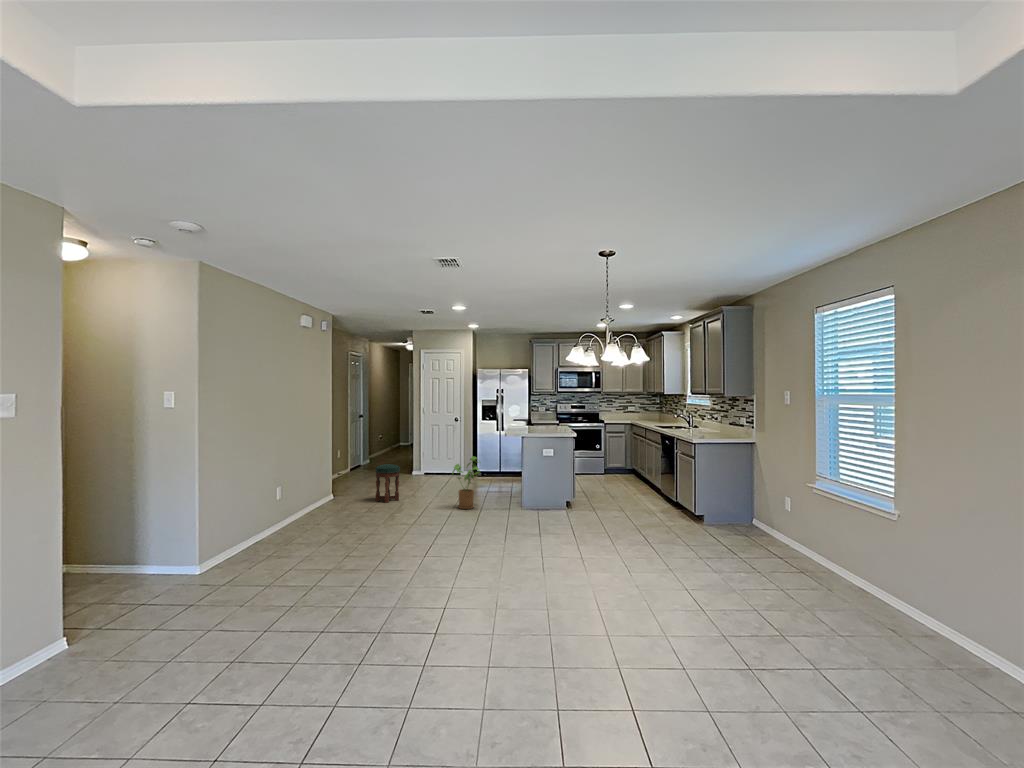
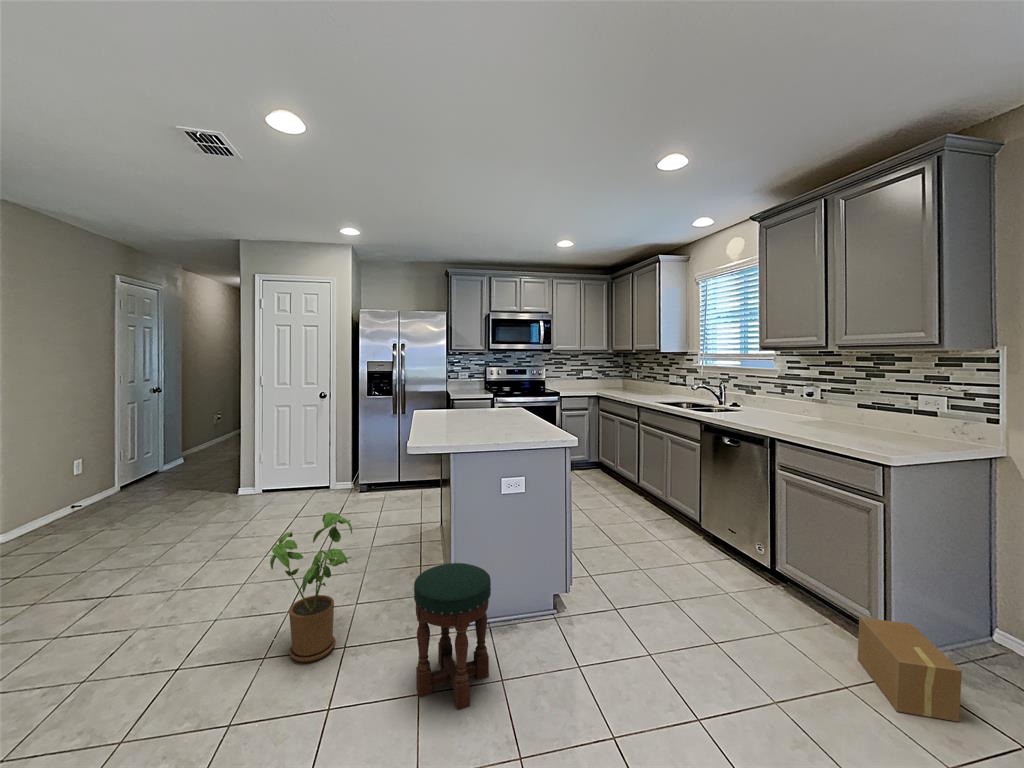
stool: present [376,464,400,503] -> present [414,563,491,709]
cardboard box: none [670,502,695,528] -> present [858,617,962,722]

